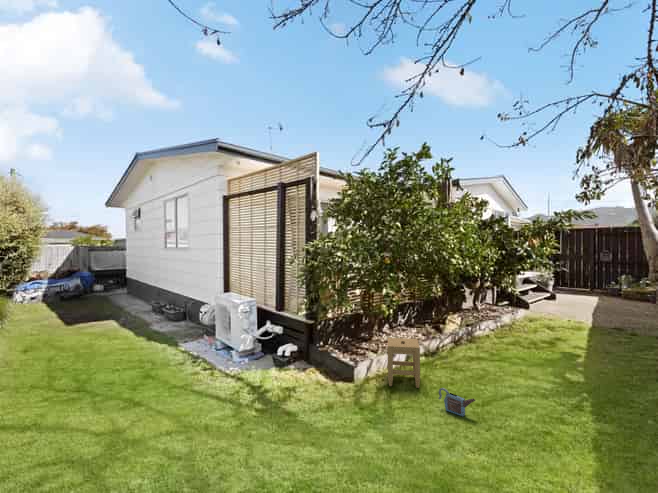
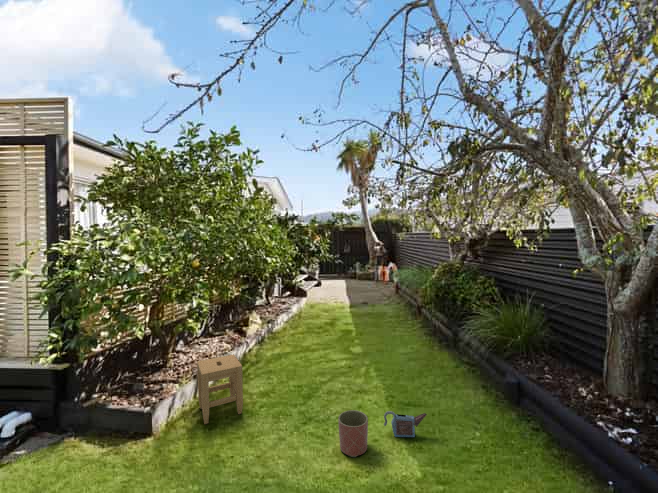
watering can: present [439,388,475,416] -> present [384,411,427,437]
planter: none [496,409,529,453] -> present [338,410,368,457]

